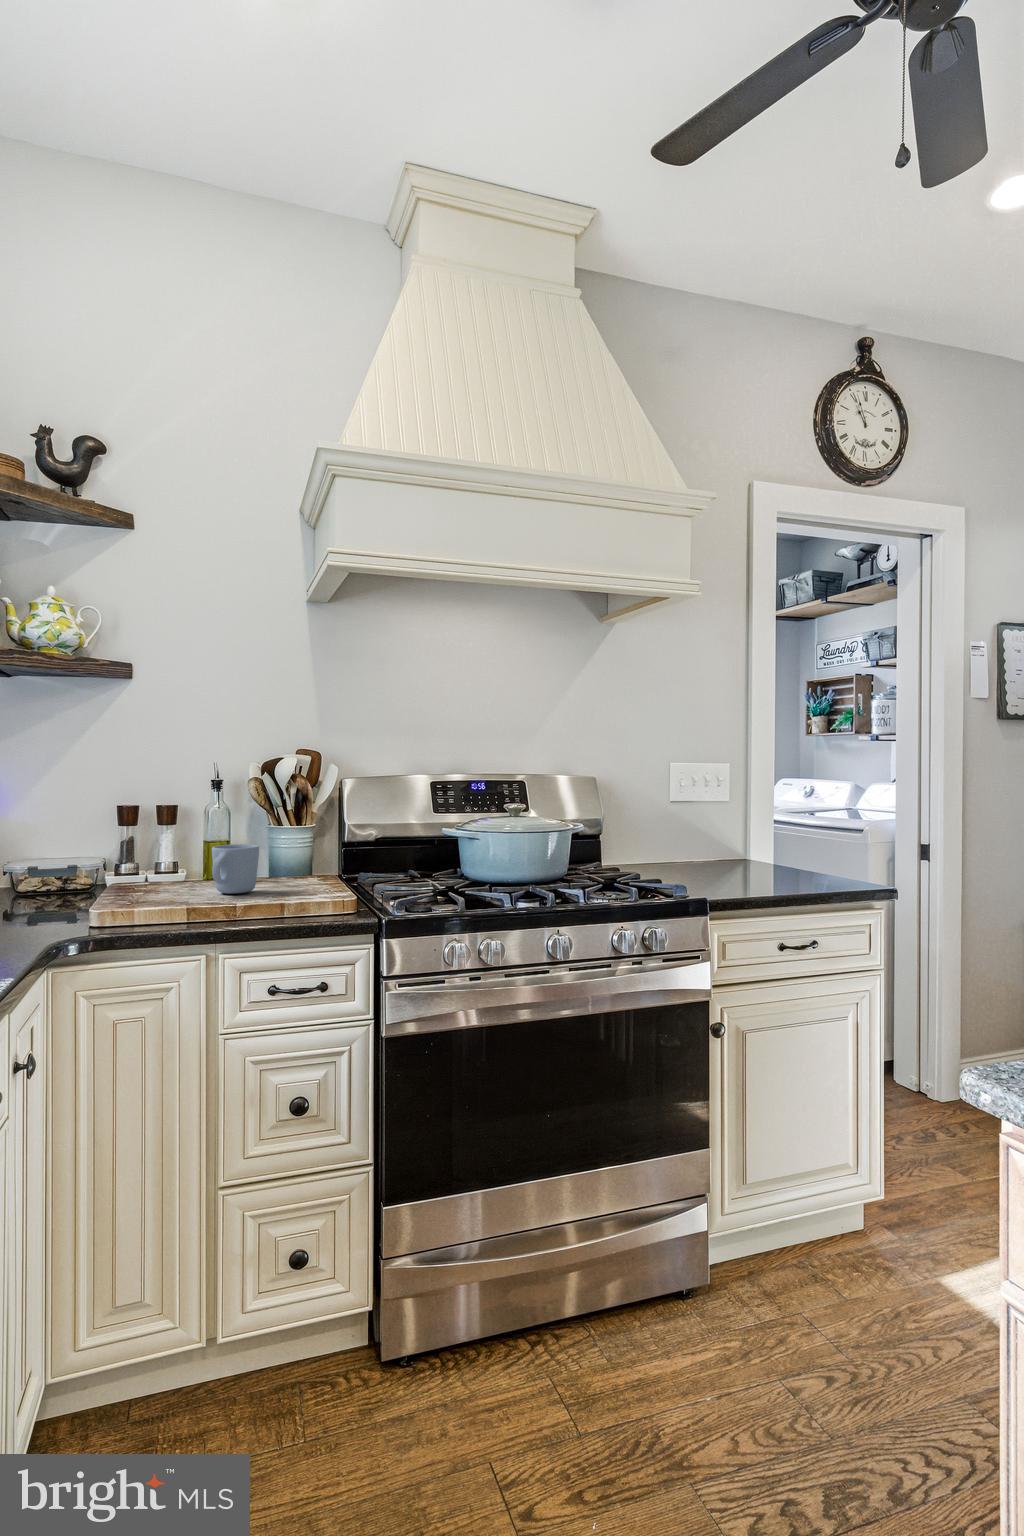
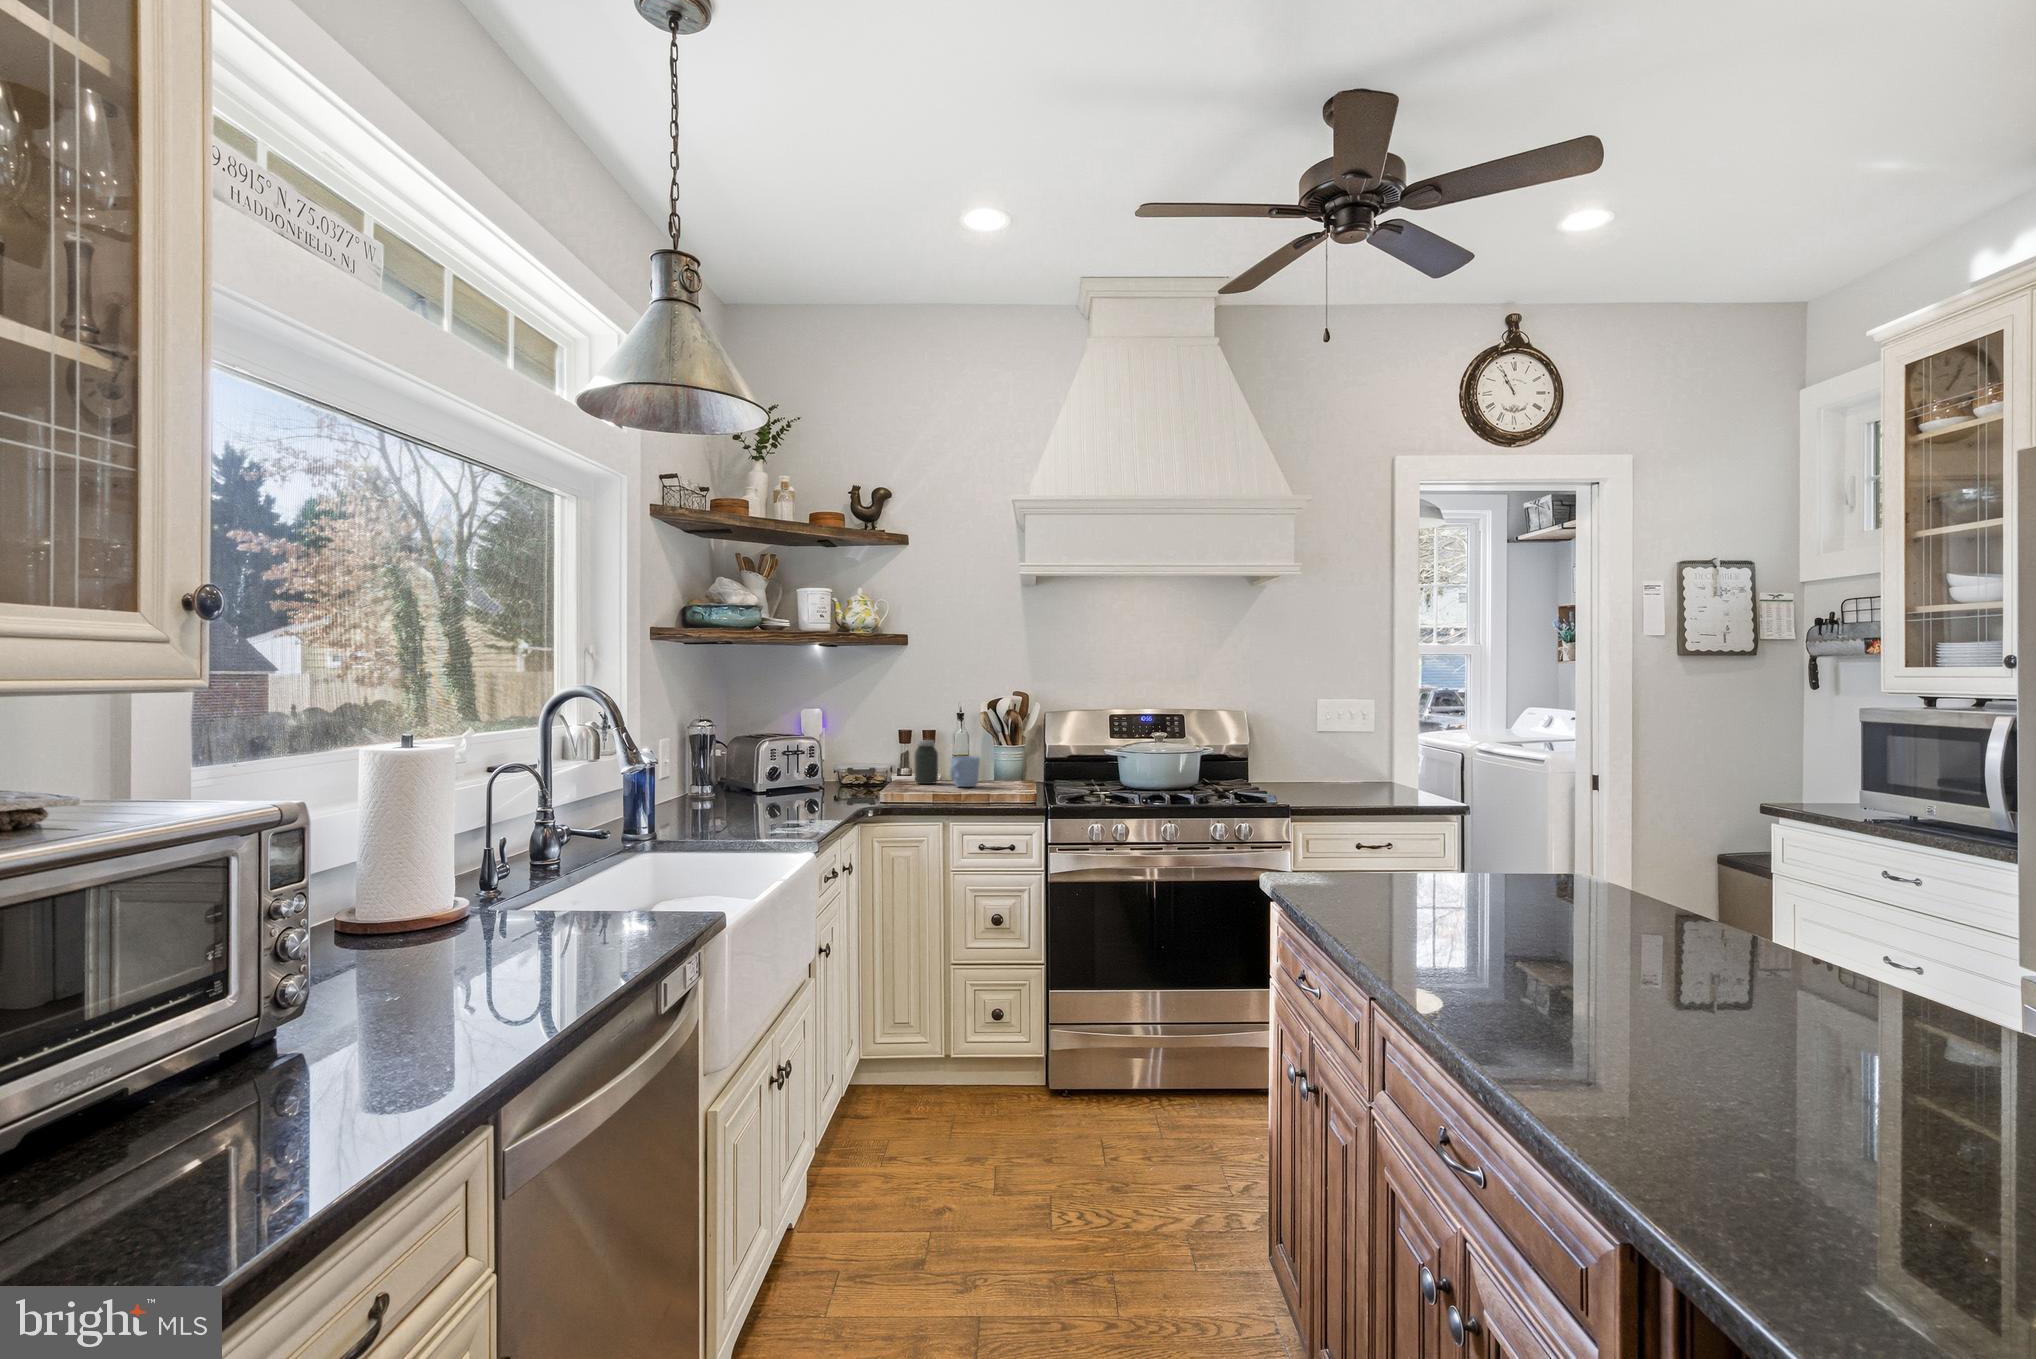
jar: none [147,821,187,890] -> present [914,740,938,784]

